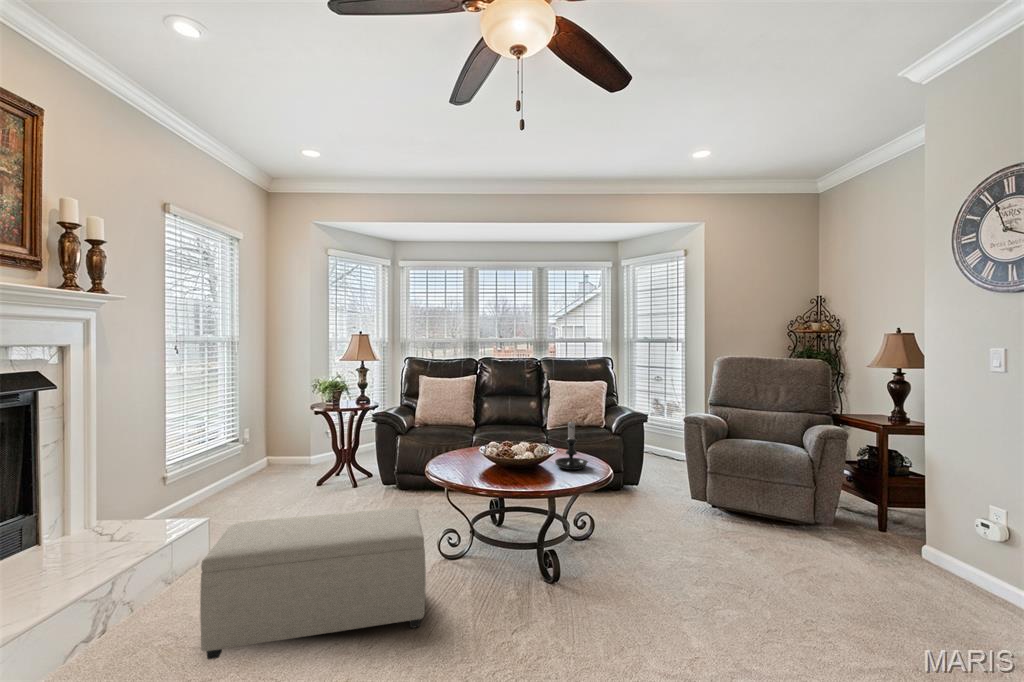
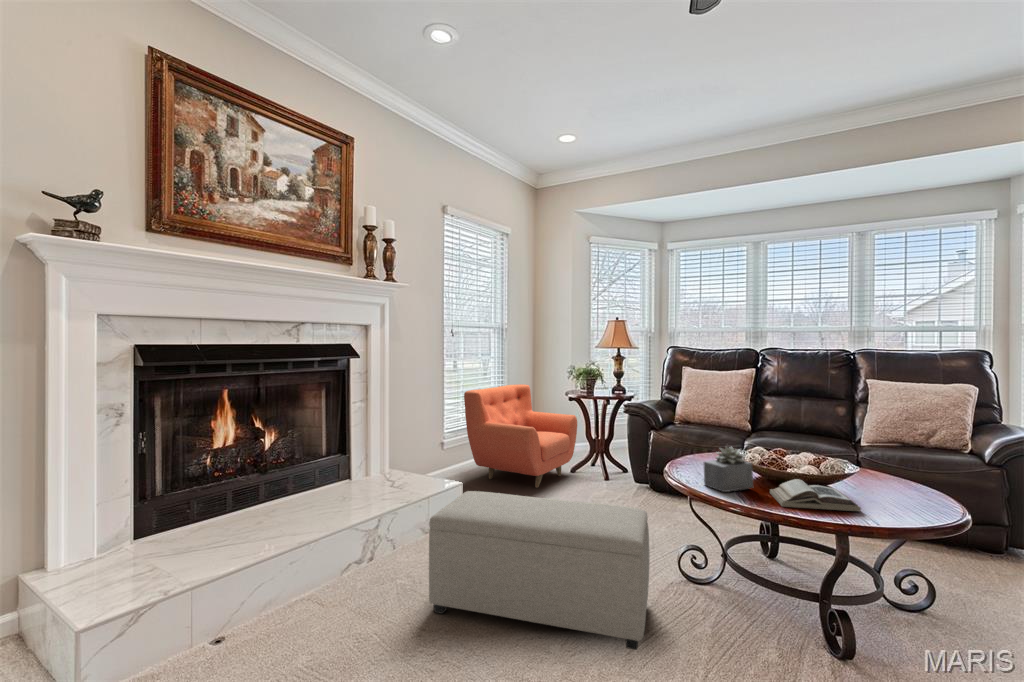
armchair: none [194,399,322,504] -> present [464,384,577,488]
candle holder: present [555,422,588,470] -> none [853,427,914,501]
succulent plant: none [459,445,495,482] -> present [704,447,753,492]
book: none [506,463,563,486] -> present [770,479,861,511]

